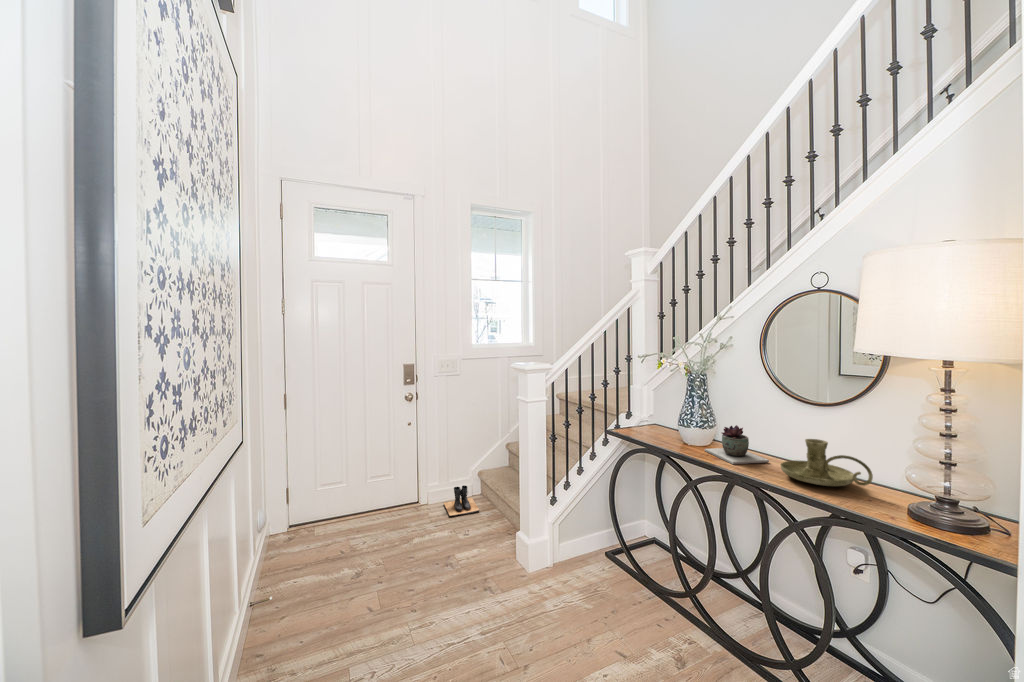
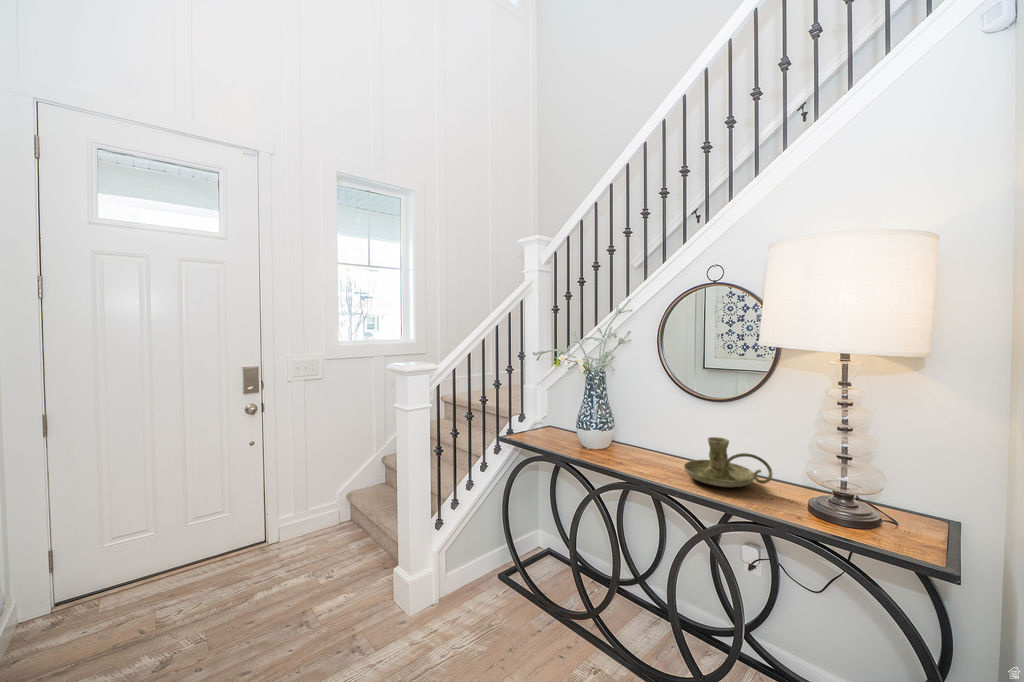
succulent plant: present [705,425,769,464] -> none [605,426,669,469]
boots: present [444,485,480,516] -> none [302,512,350,554]

